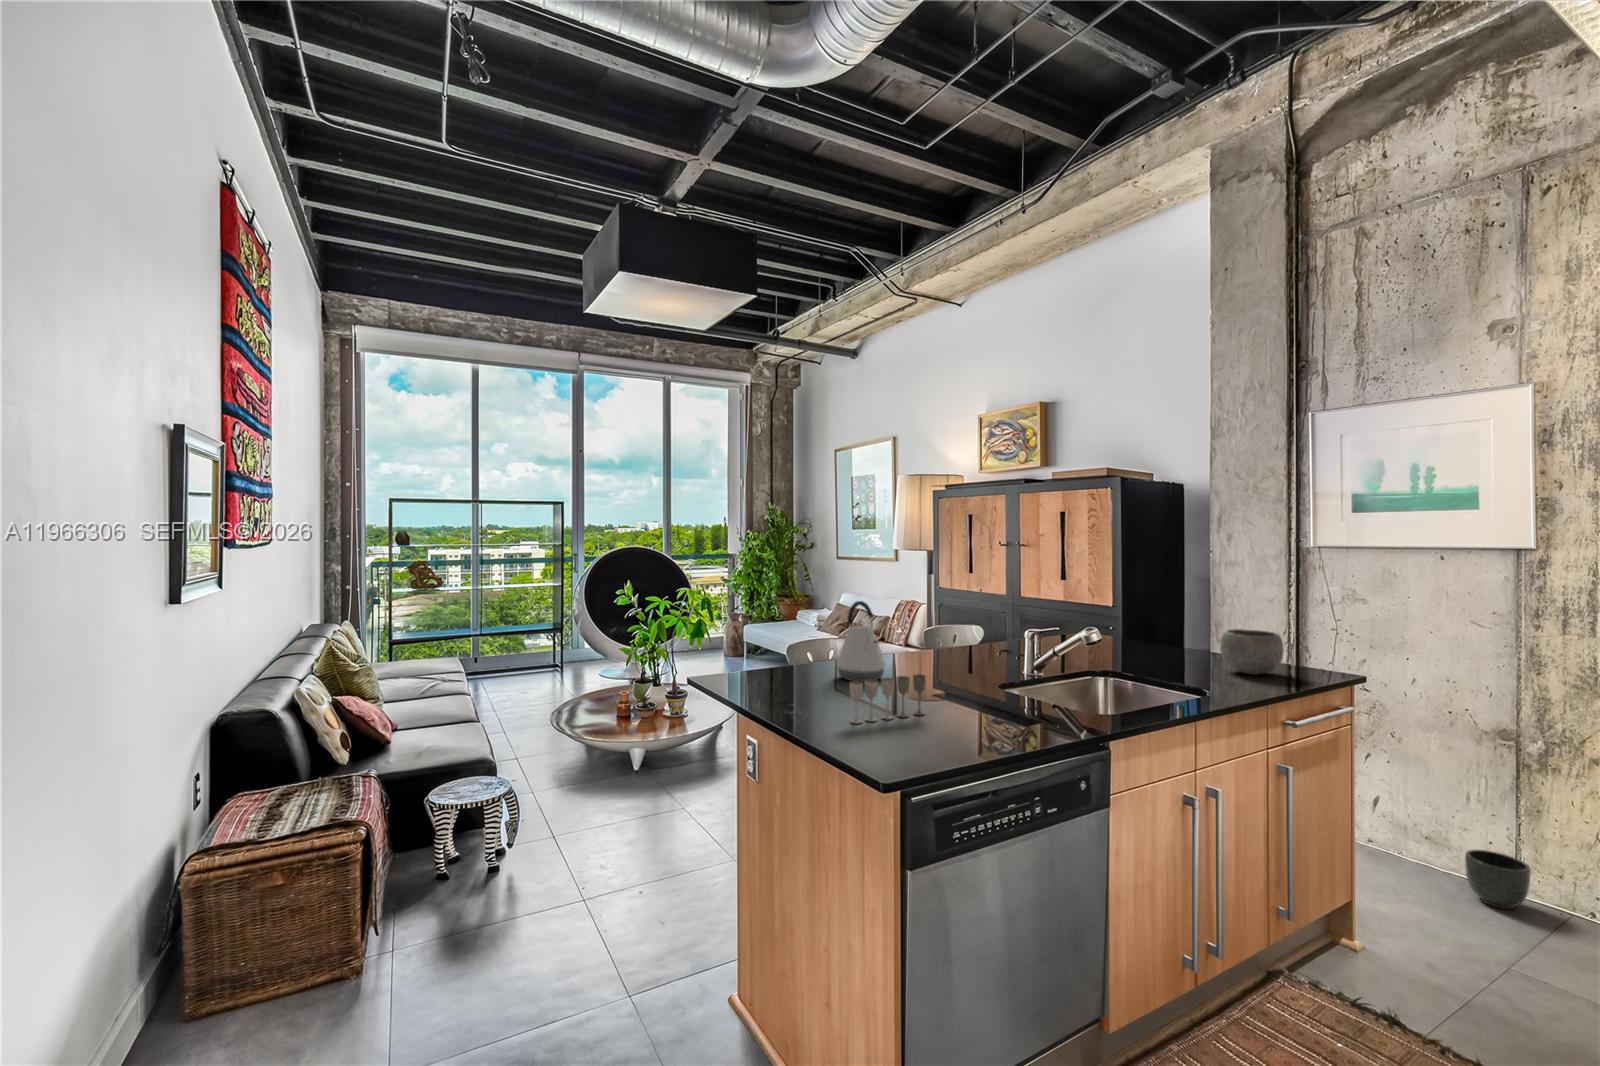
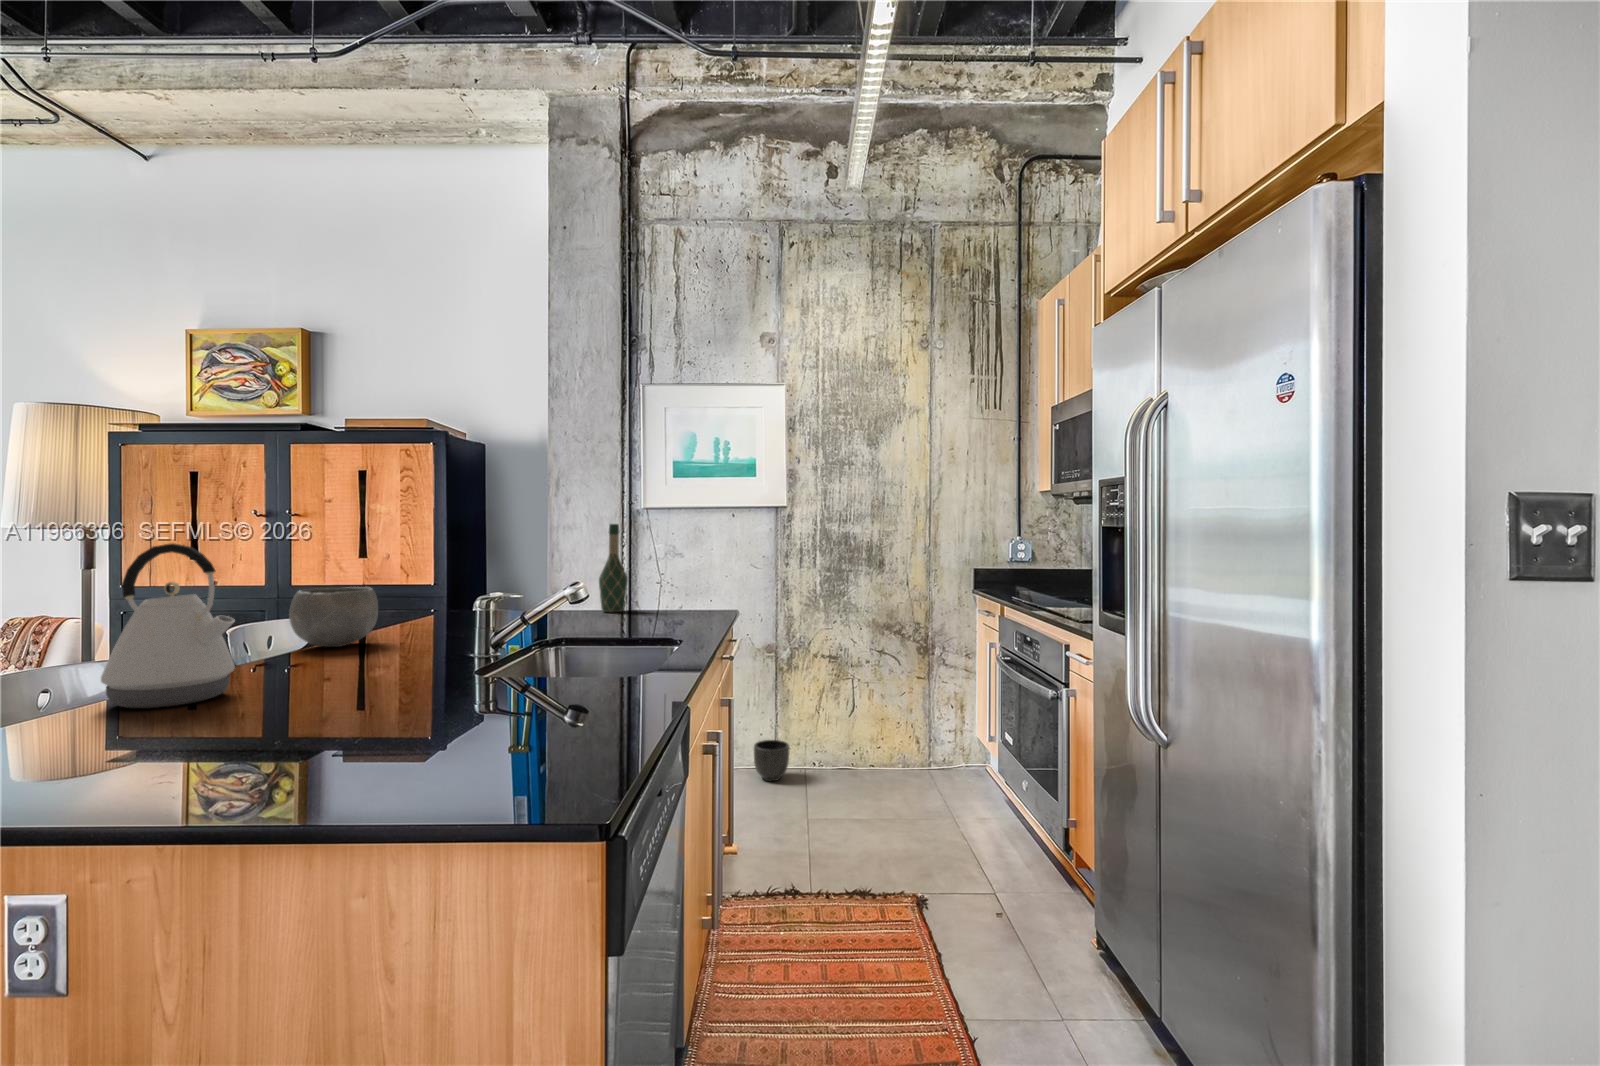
wine bottle: none [1193,577,1223,661] -> present [599,524,628,612]
ceramic bowl: present [1220,629,1284,675] -> present [289,587,378,647]
wine glass: present [849,675,926,724] -> none [297,647,431,765]

